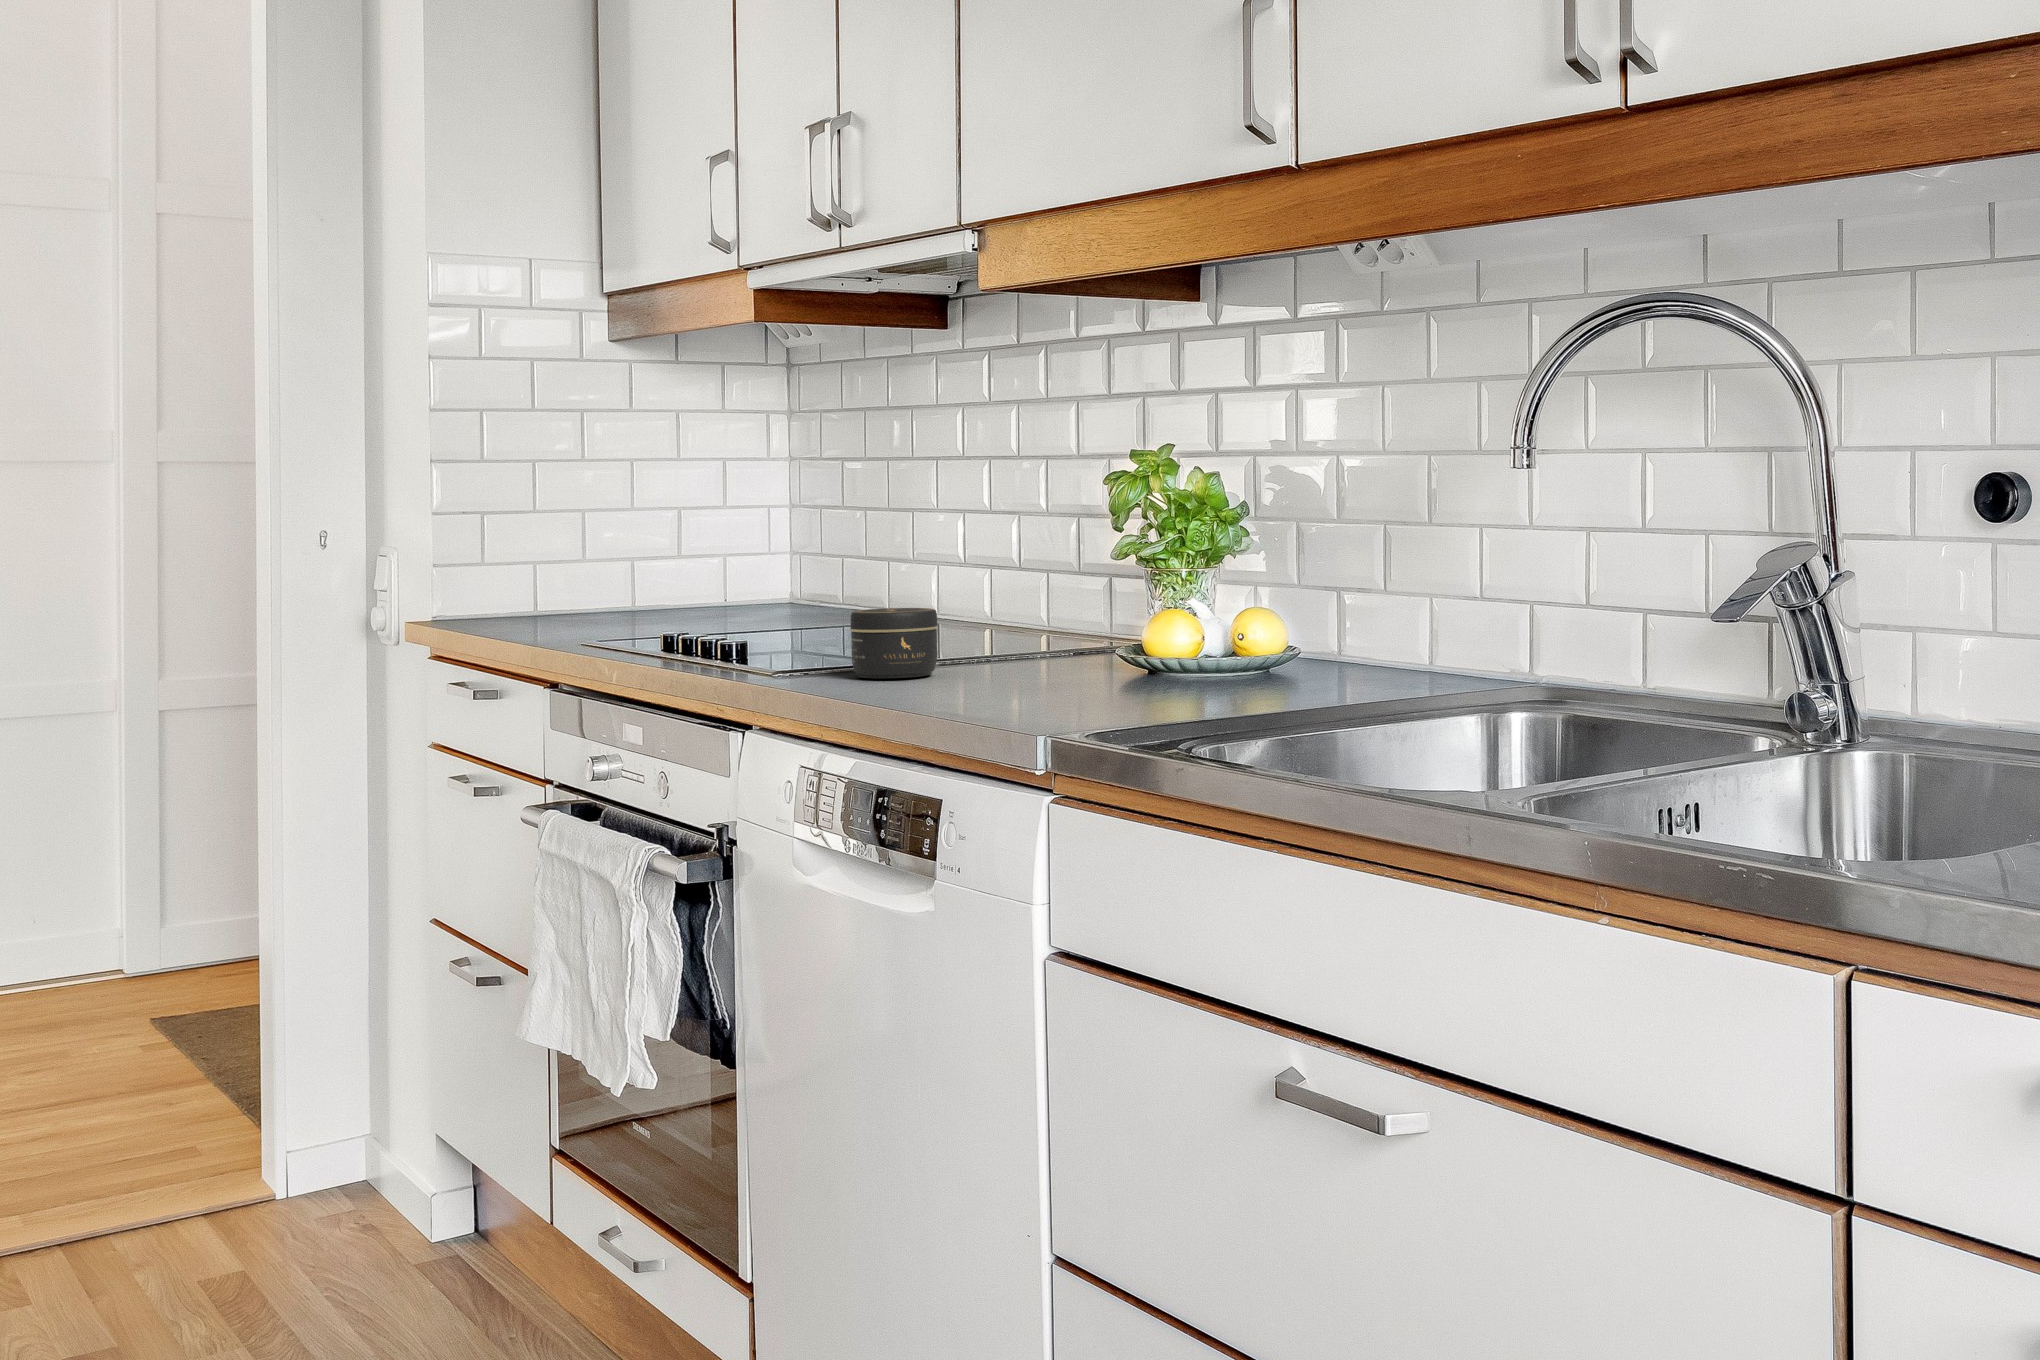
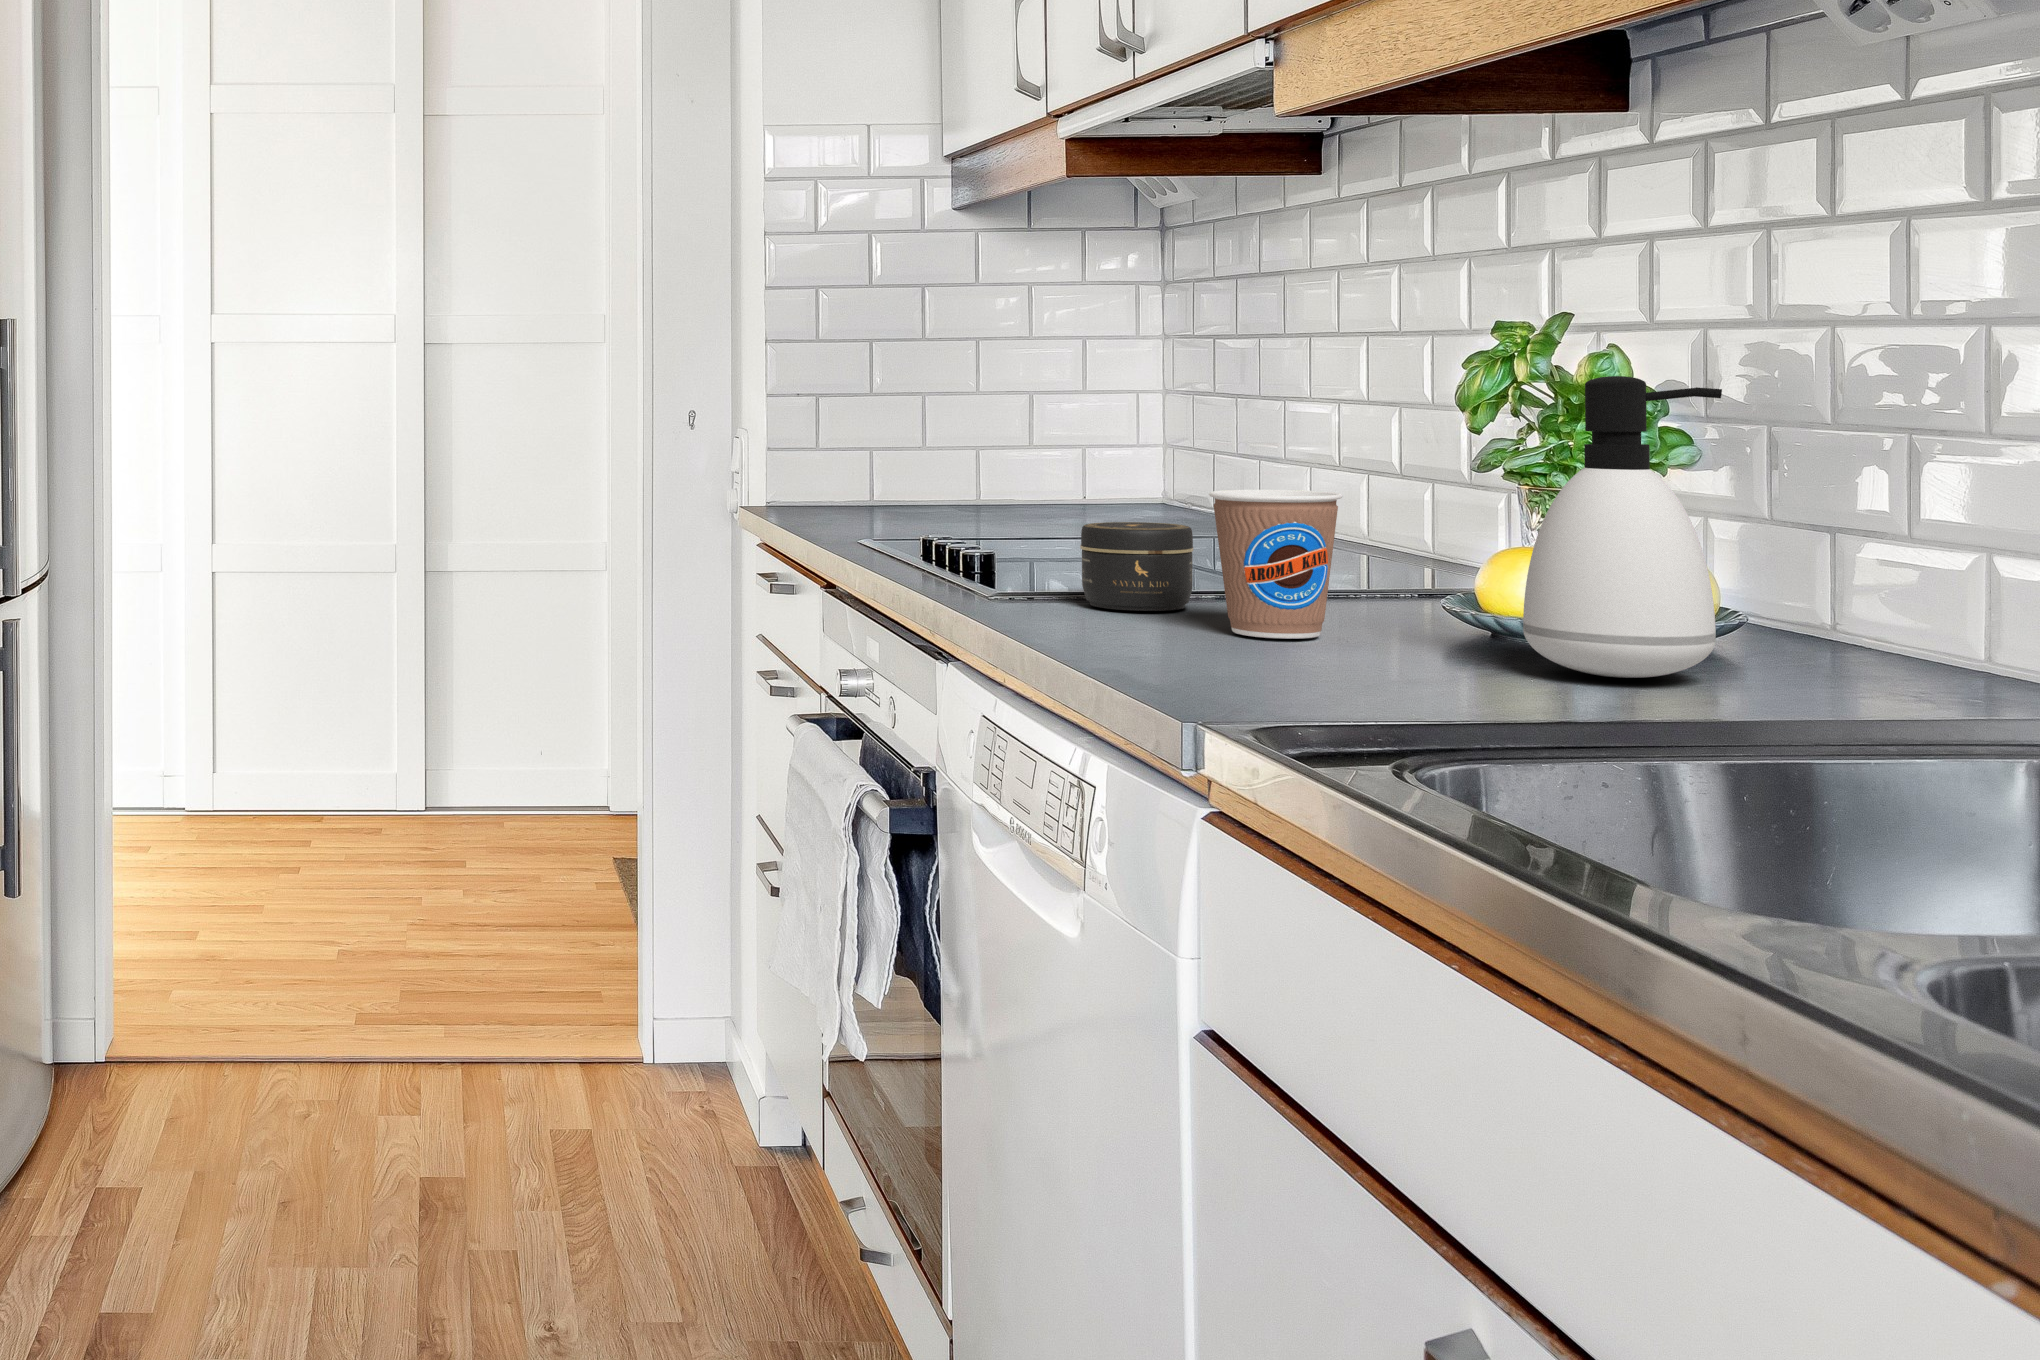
soap dispenser: none [1192,487,1300,687] -> present [1523,376,1722,678]
coffee cup: none [970,575,1063,686] -> present [1209,490,1342,639]

